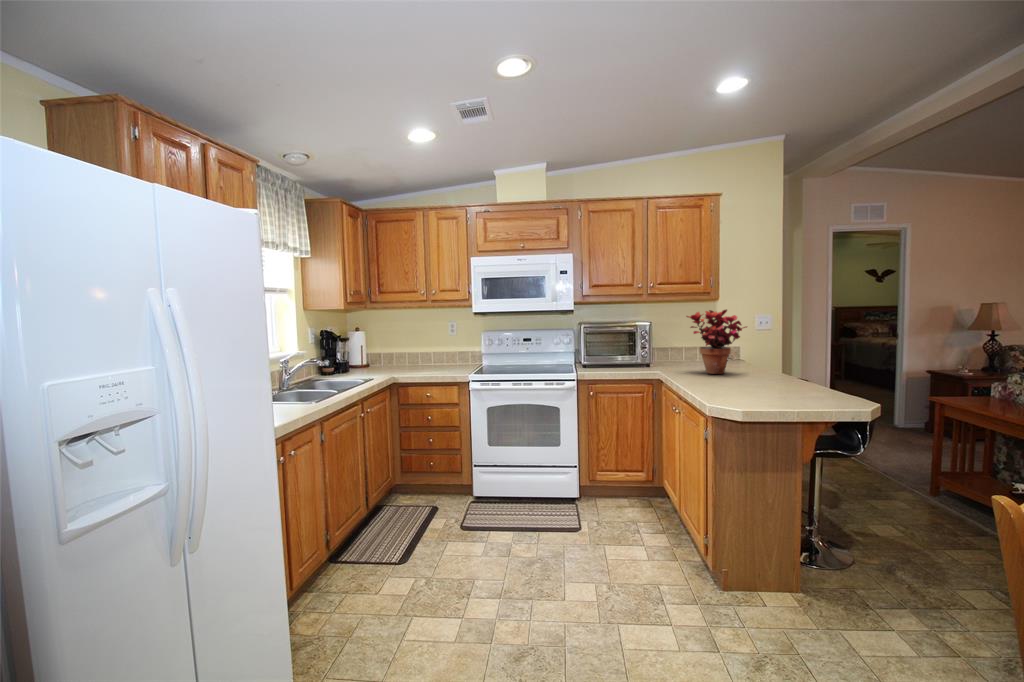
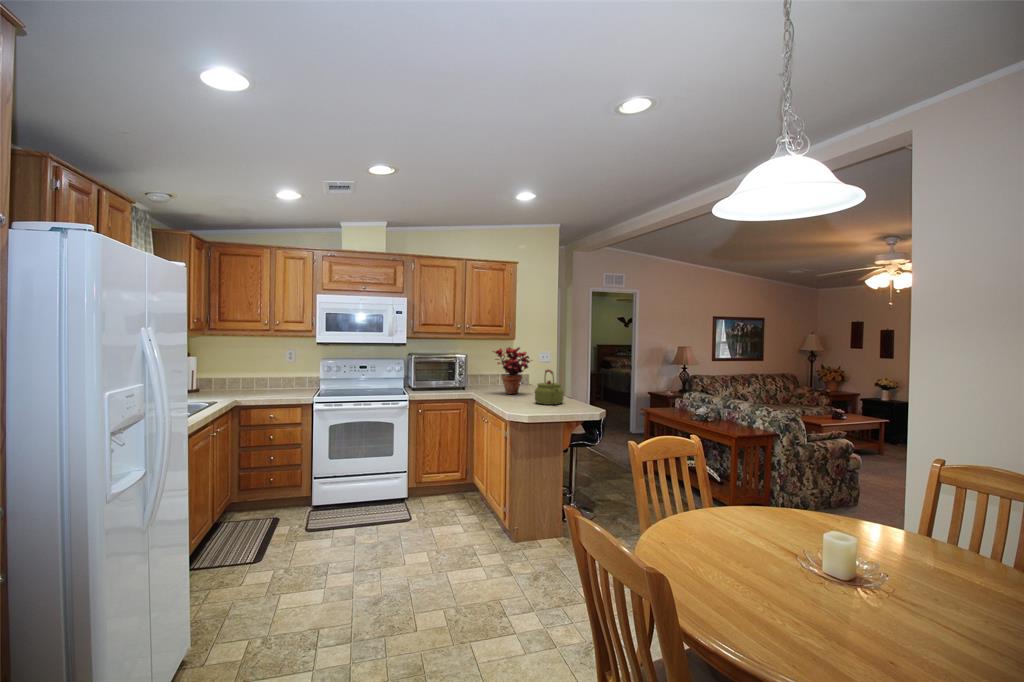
kettle: none [751,340,799,392] -> present [535,370,563,405]

